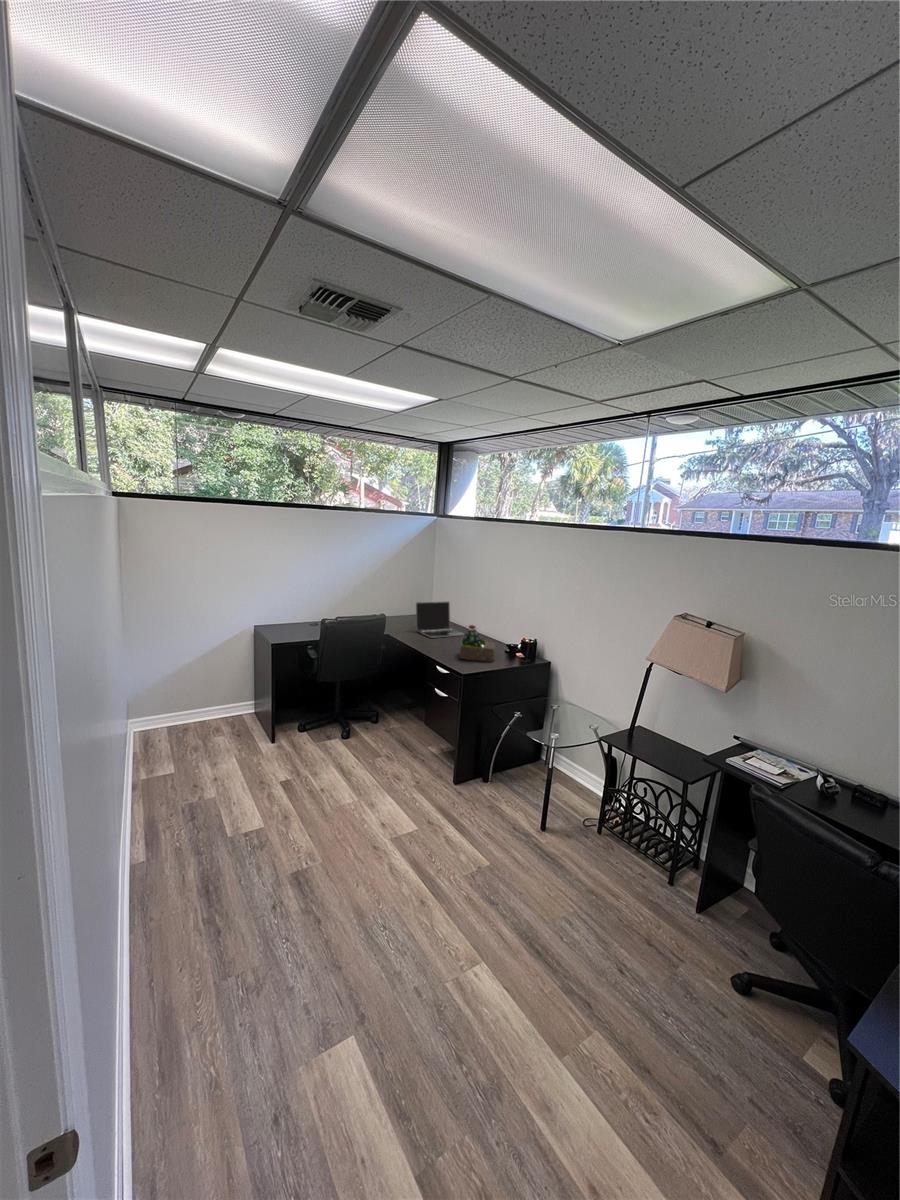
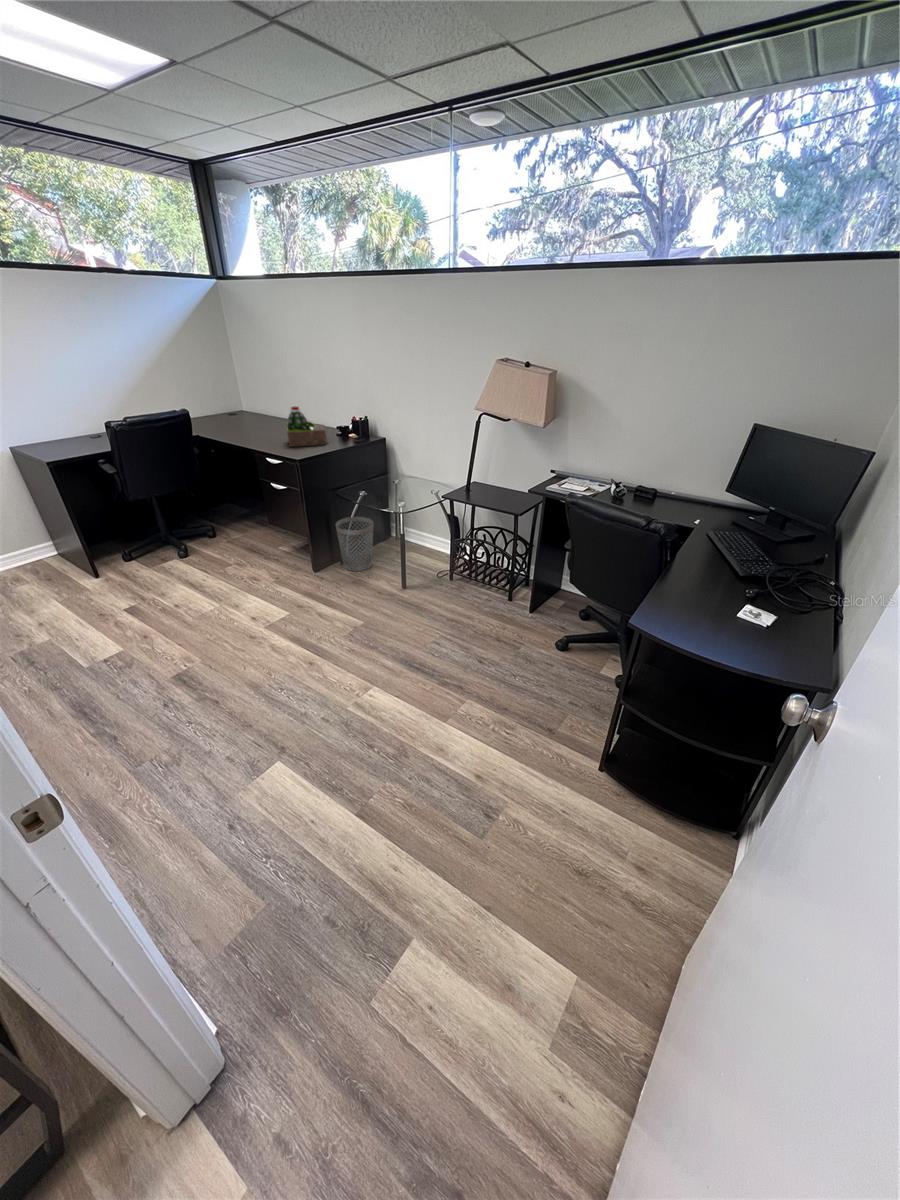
laptop: present [416,602,464,638] -> none [220,387,289,431]
wastebasket: none [484,735,522,795] -> present [336,517,373,571]

